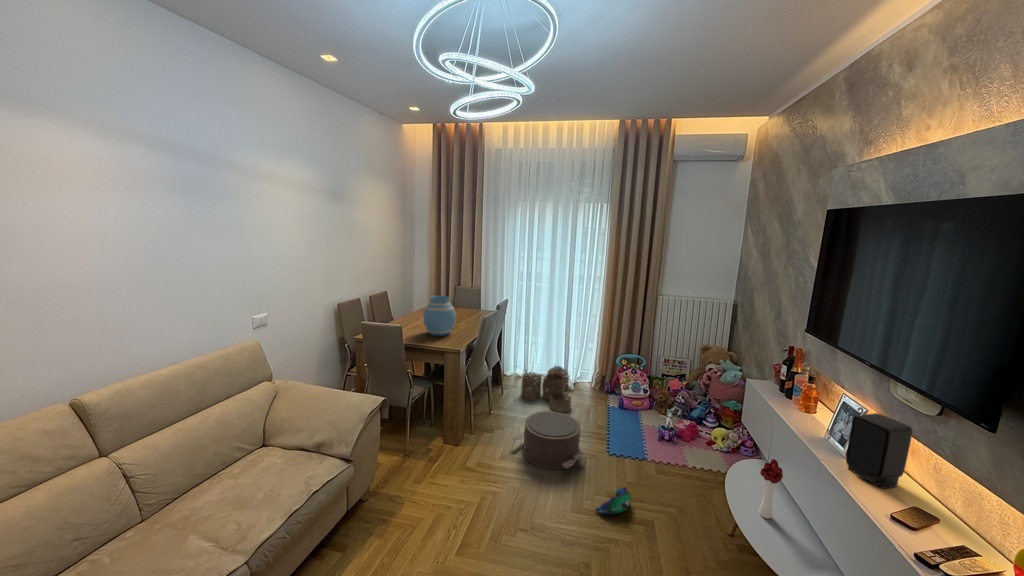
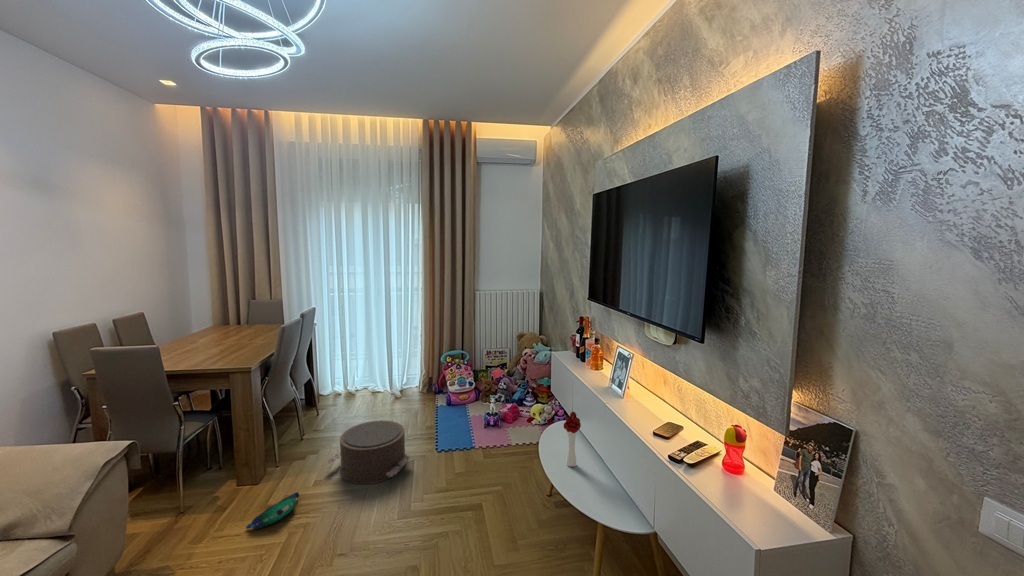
vase: present [423,296,456,336] -> none [191,307,241,358]
woven basket: present [521,366,571,412] -> none [338,373,397,422]
speaker: present [846,413,912,489] -> none [622,355,661,414]
plush toy: present [595,487,631,515] -> present [246,492,299,529]

